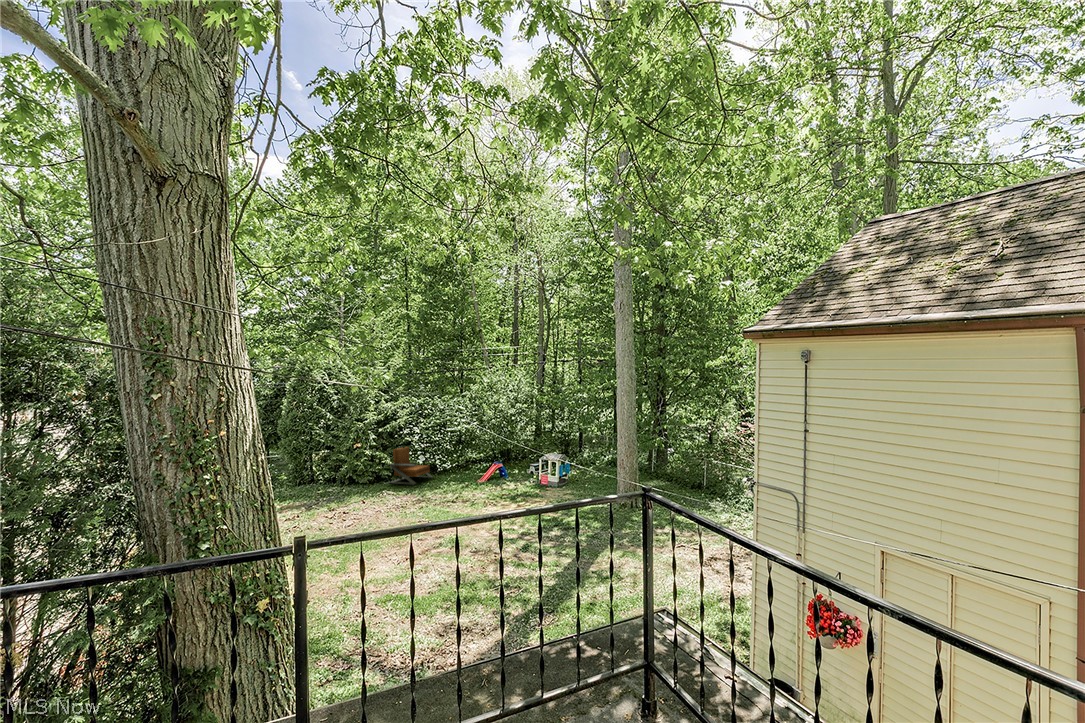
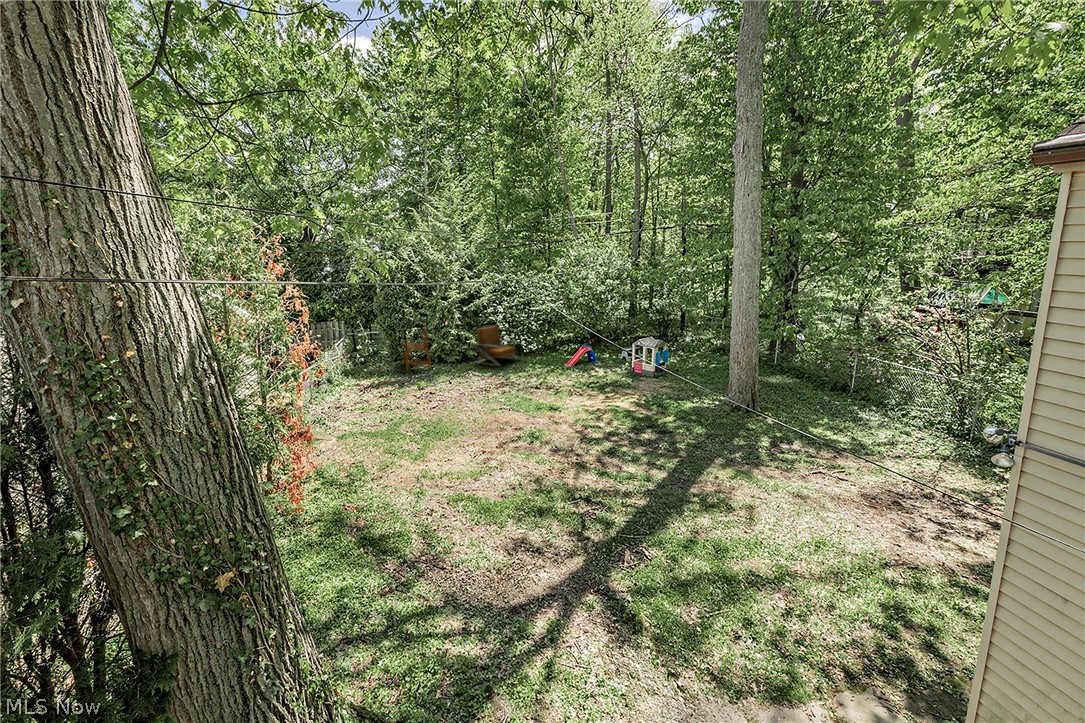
bench: none [315,449,345,494] -> present [404,327,431,370]

